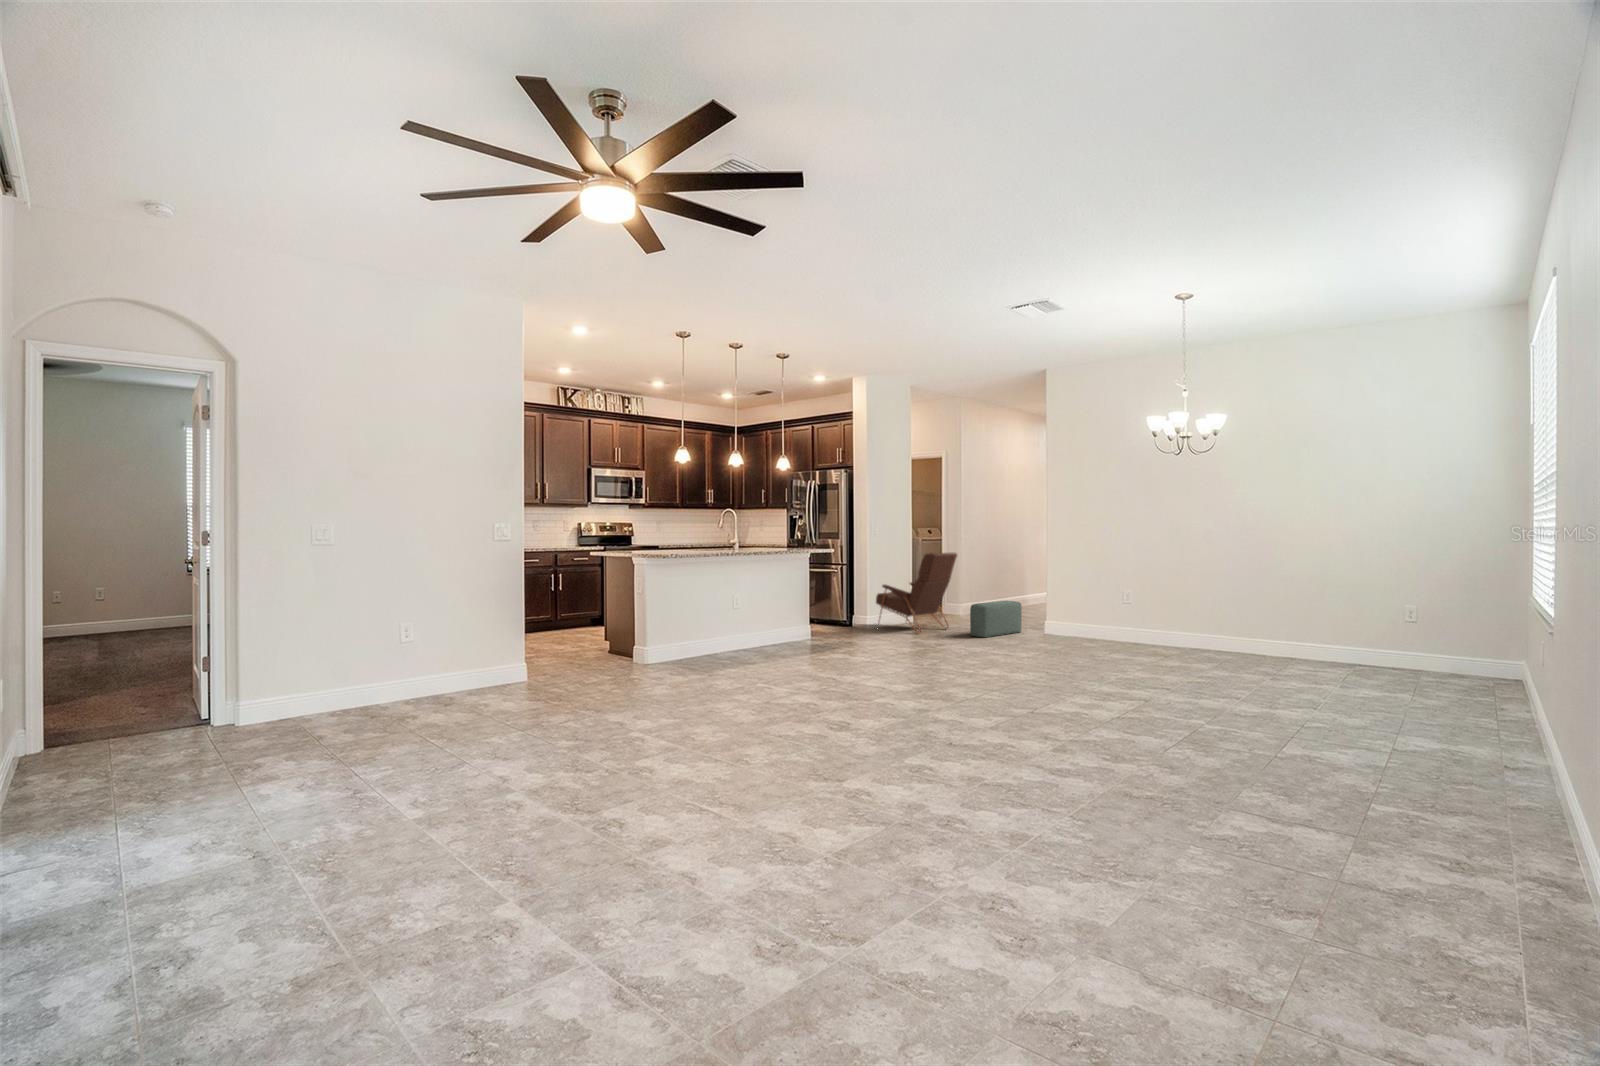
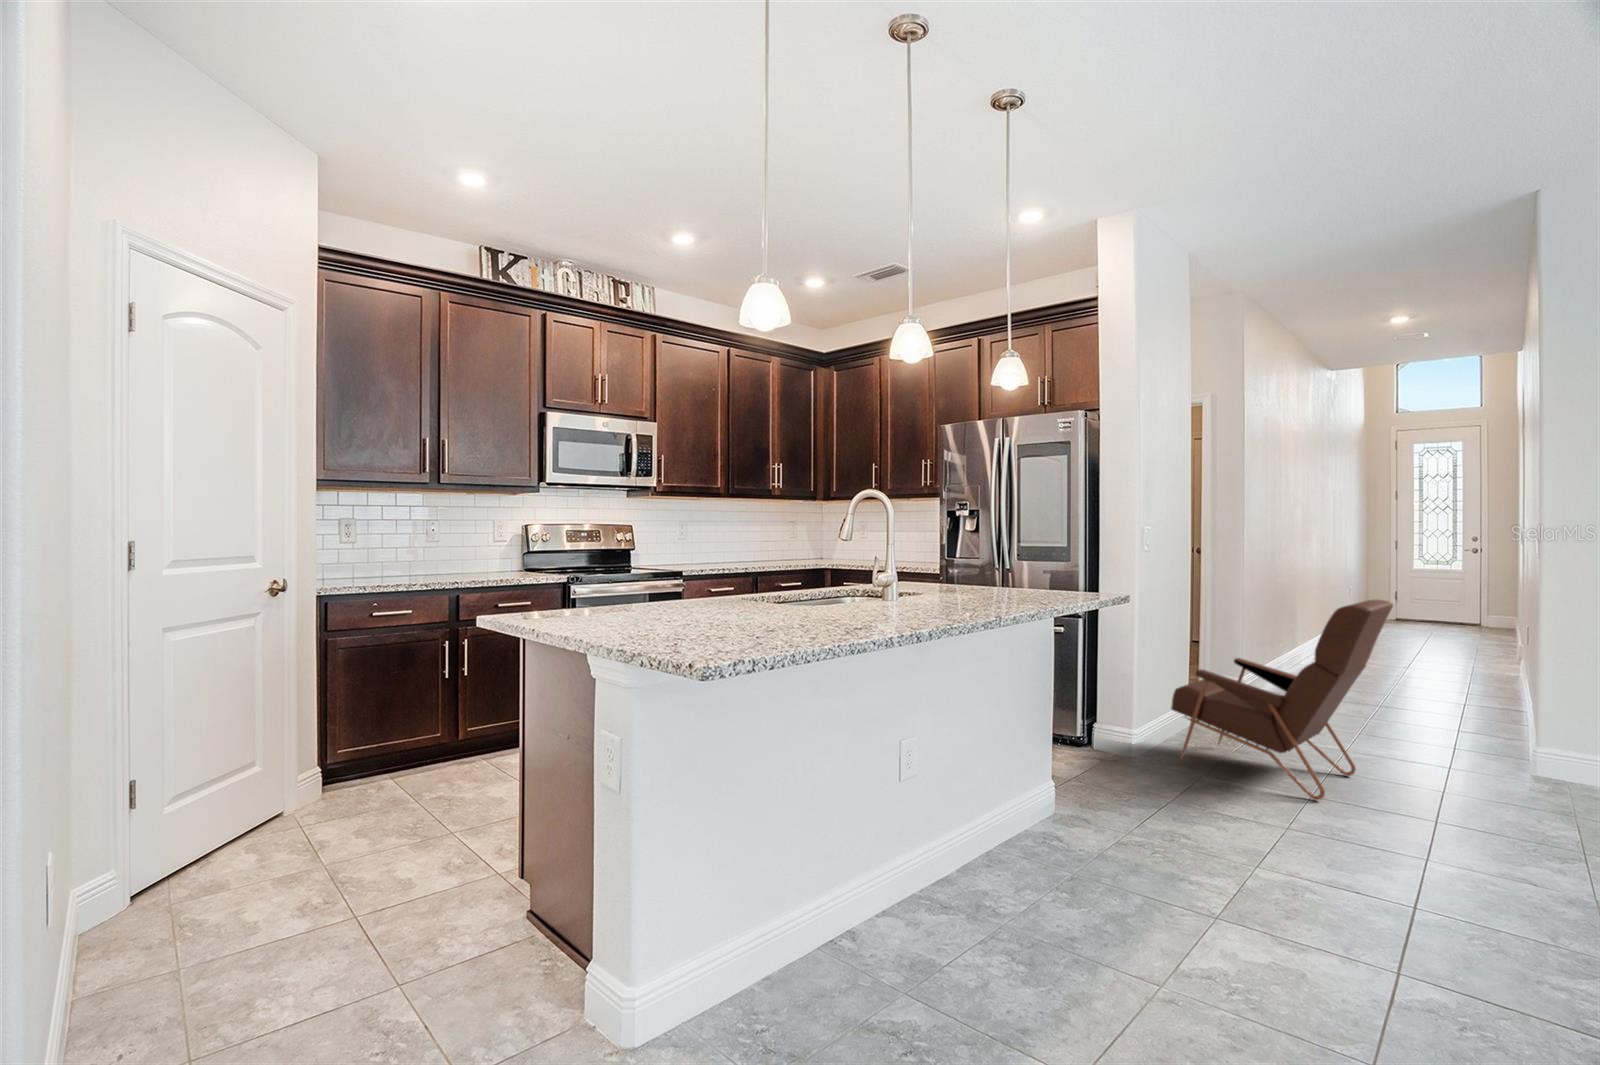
pouf: present [970,601,1022,637] -> none [1472,716,1563,829]

